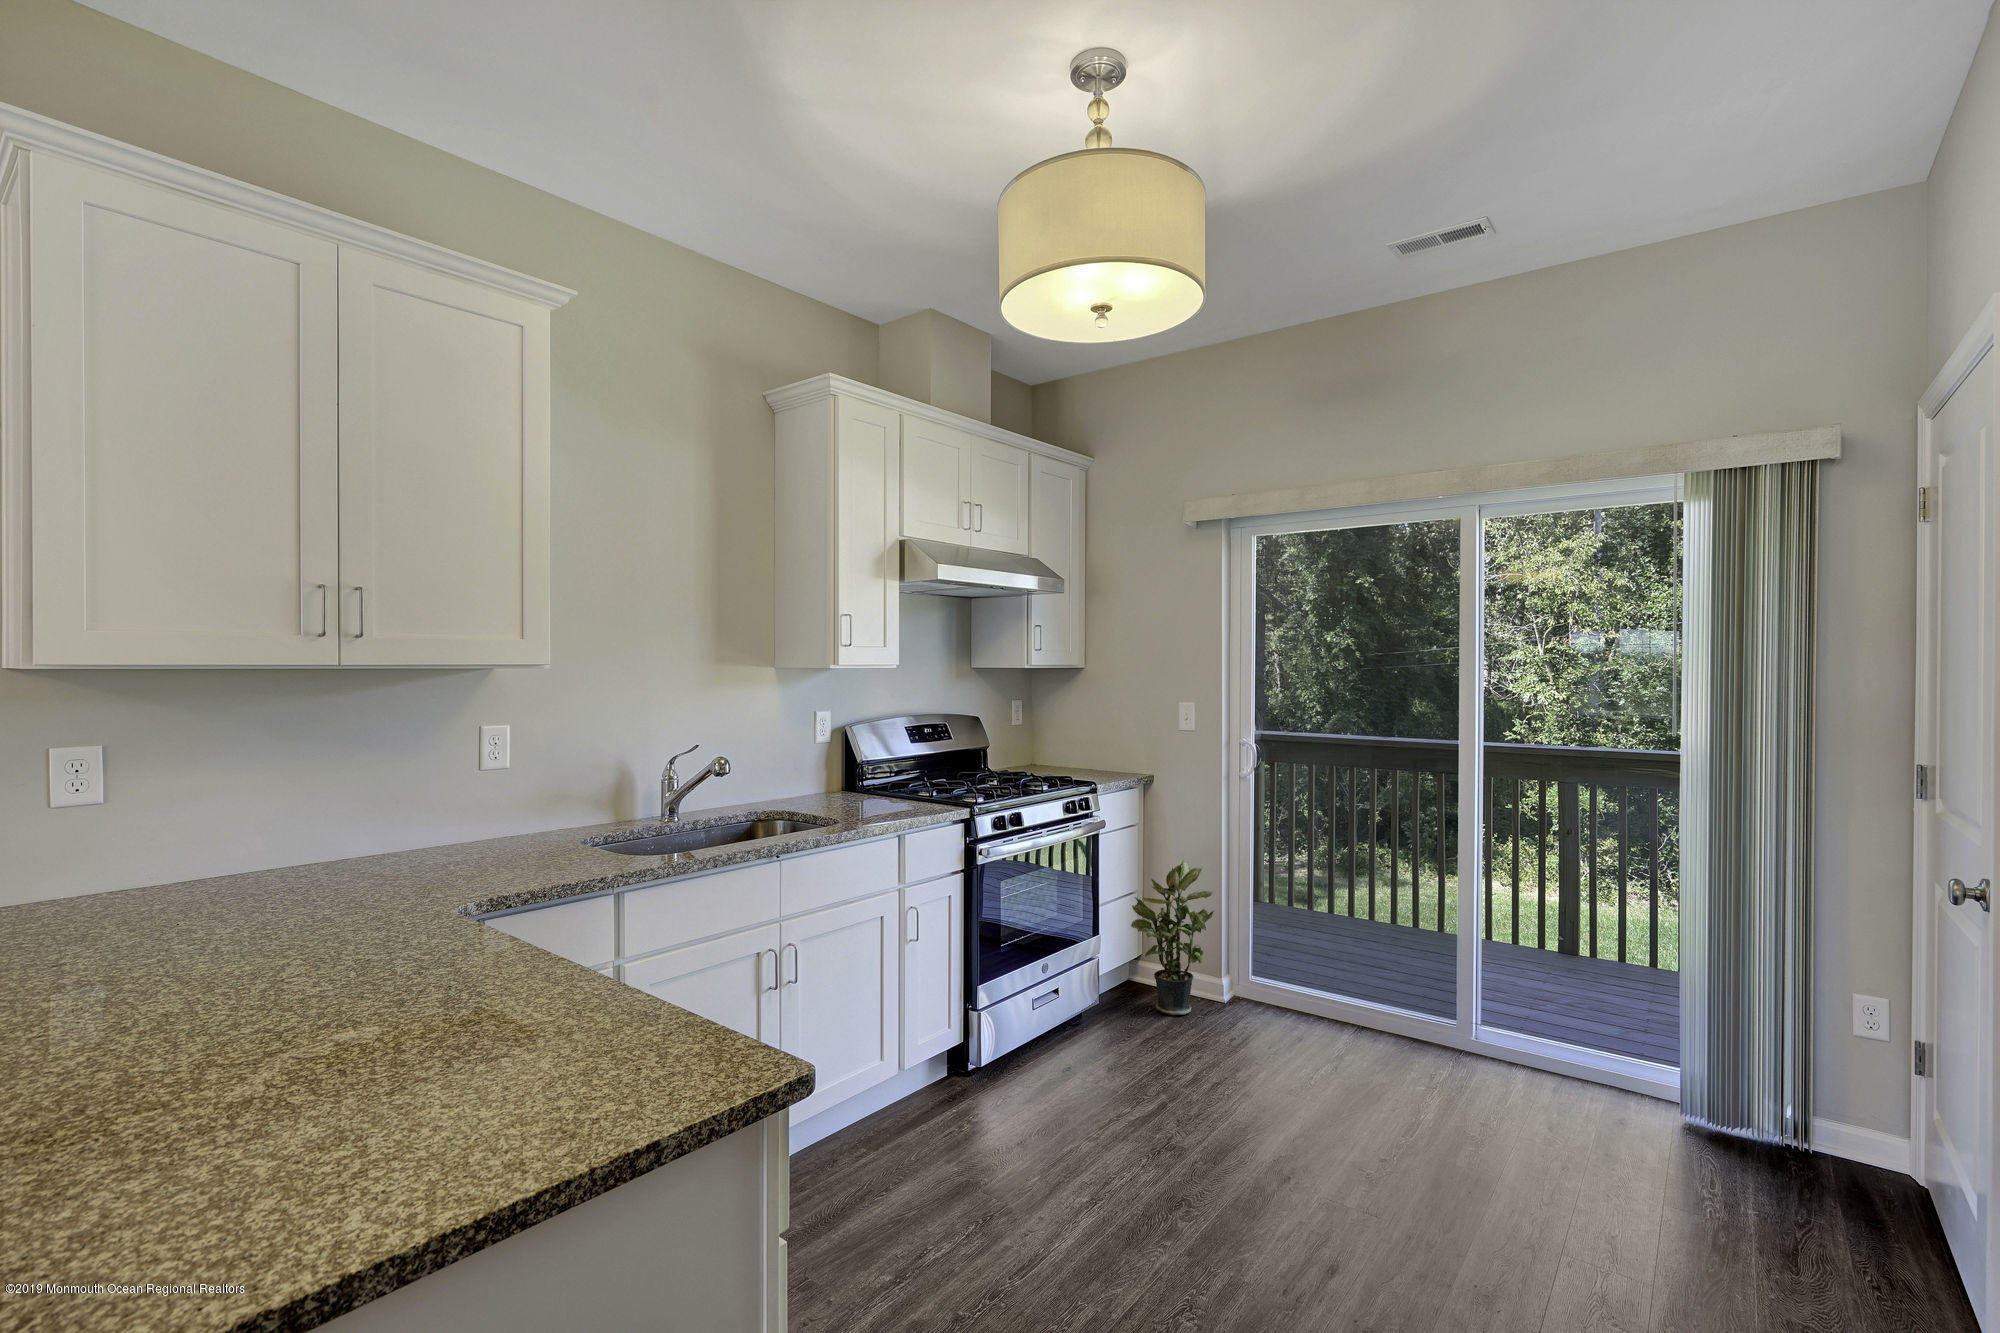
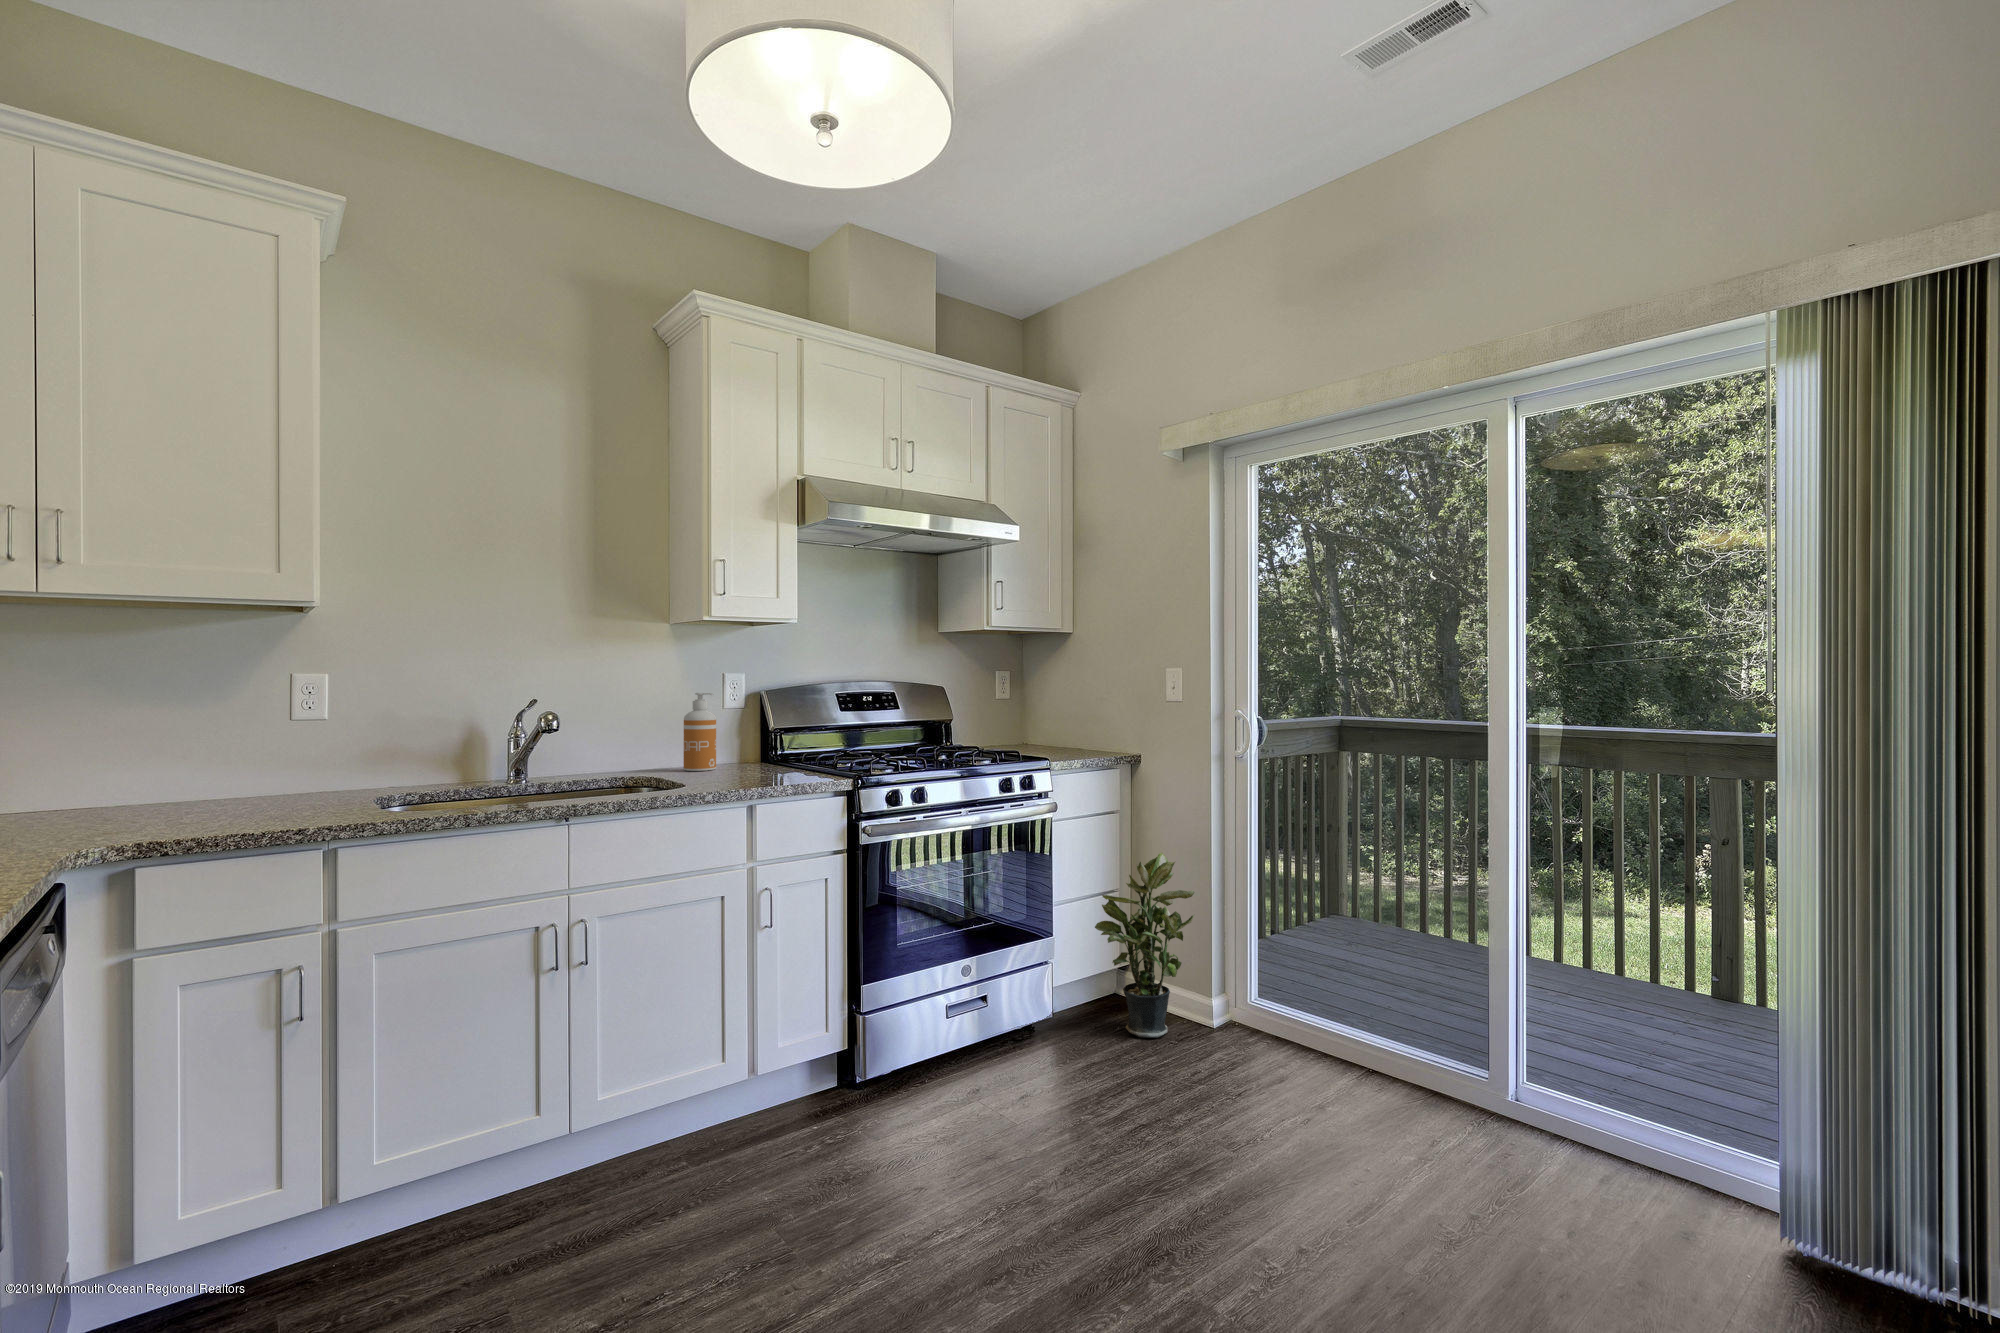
soap dispenser: none [791,730,820,802] -> present [684,693,716,771]

